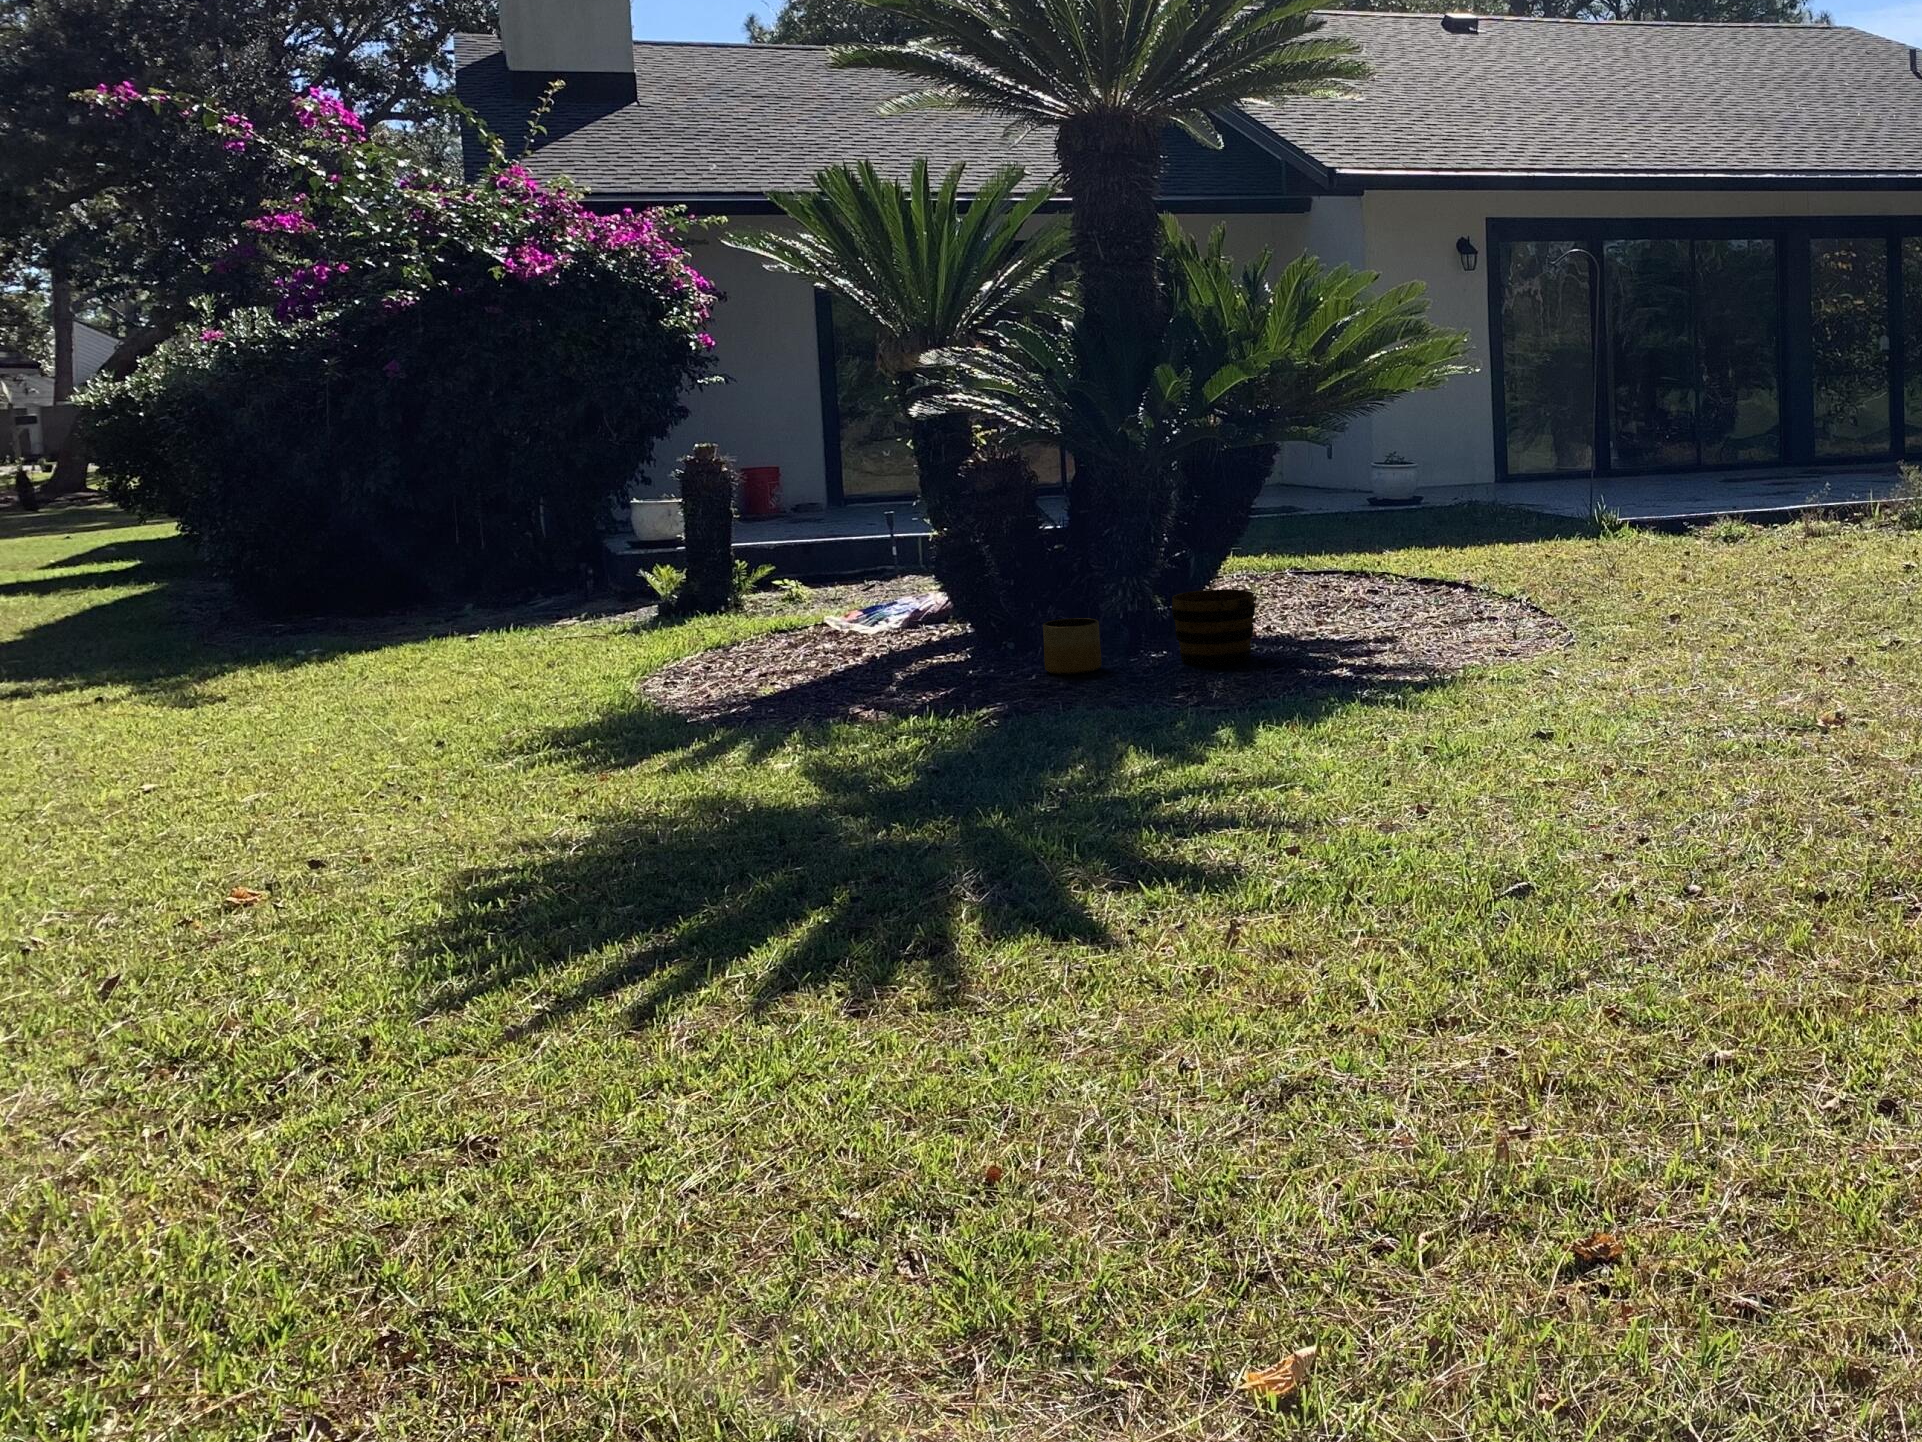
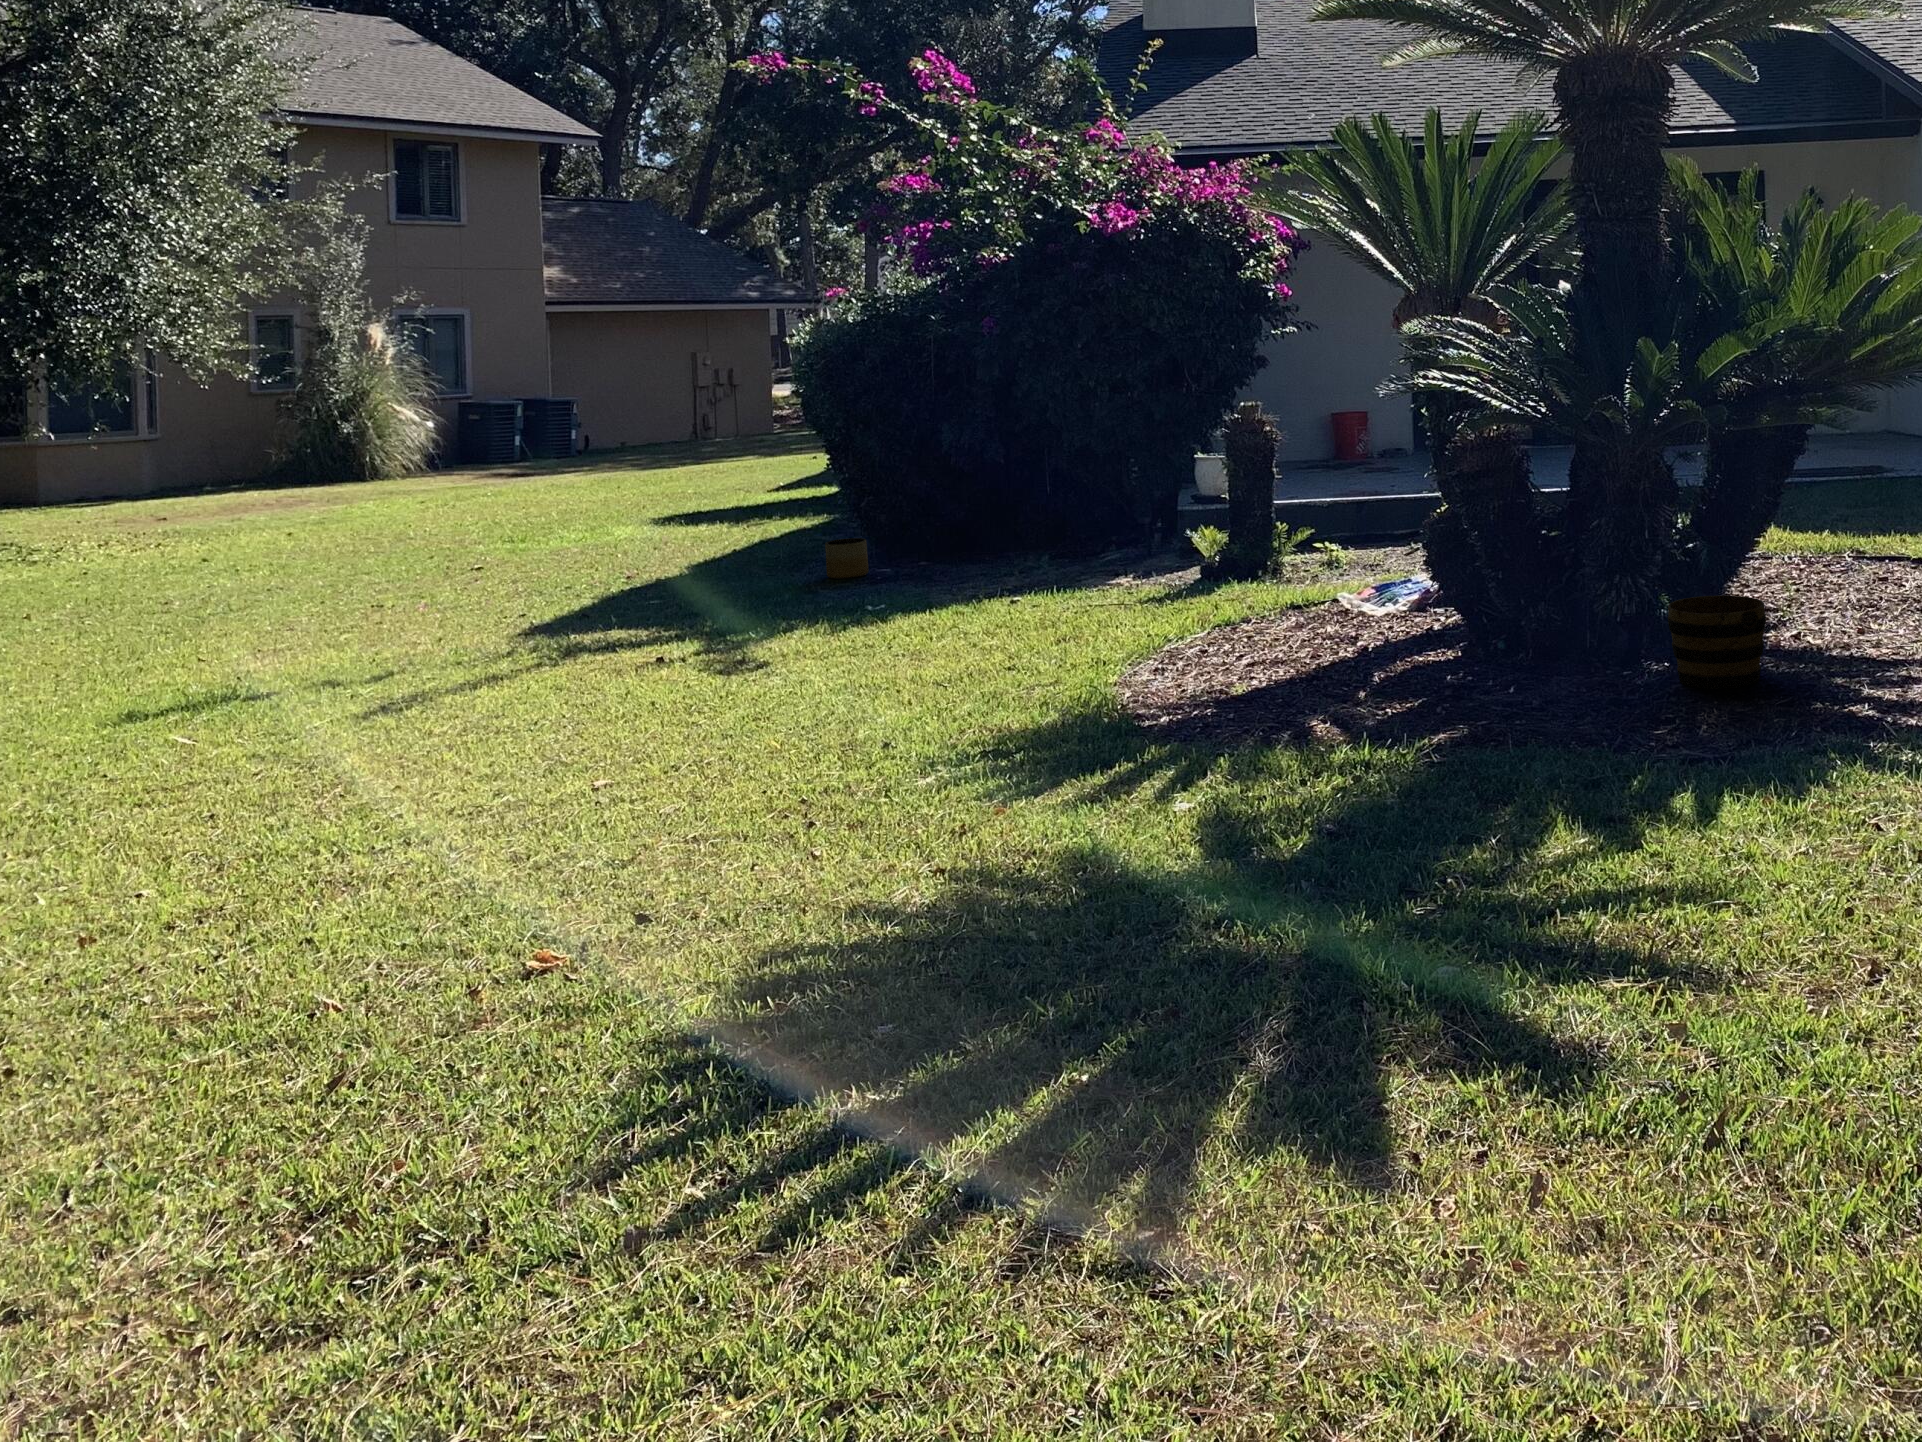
planter: present [1043,618,1101,675] -> present [825,538,869,579]

